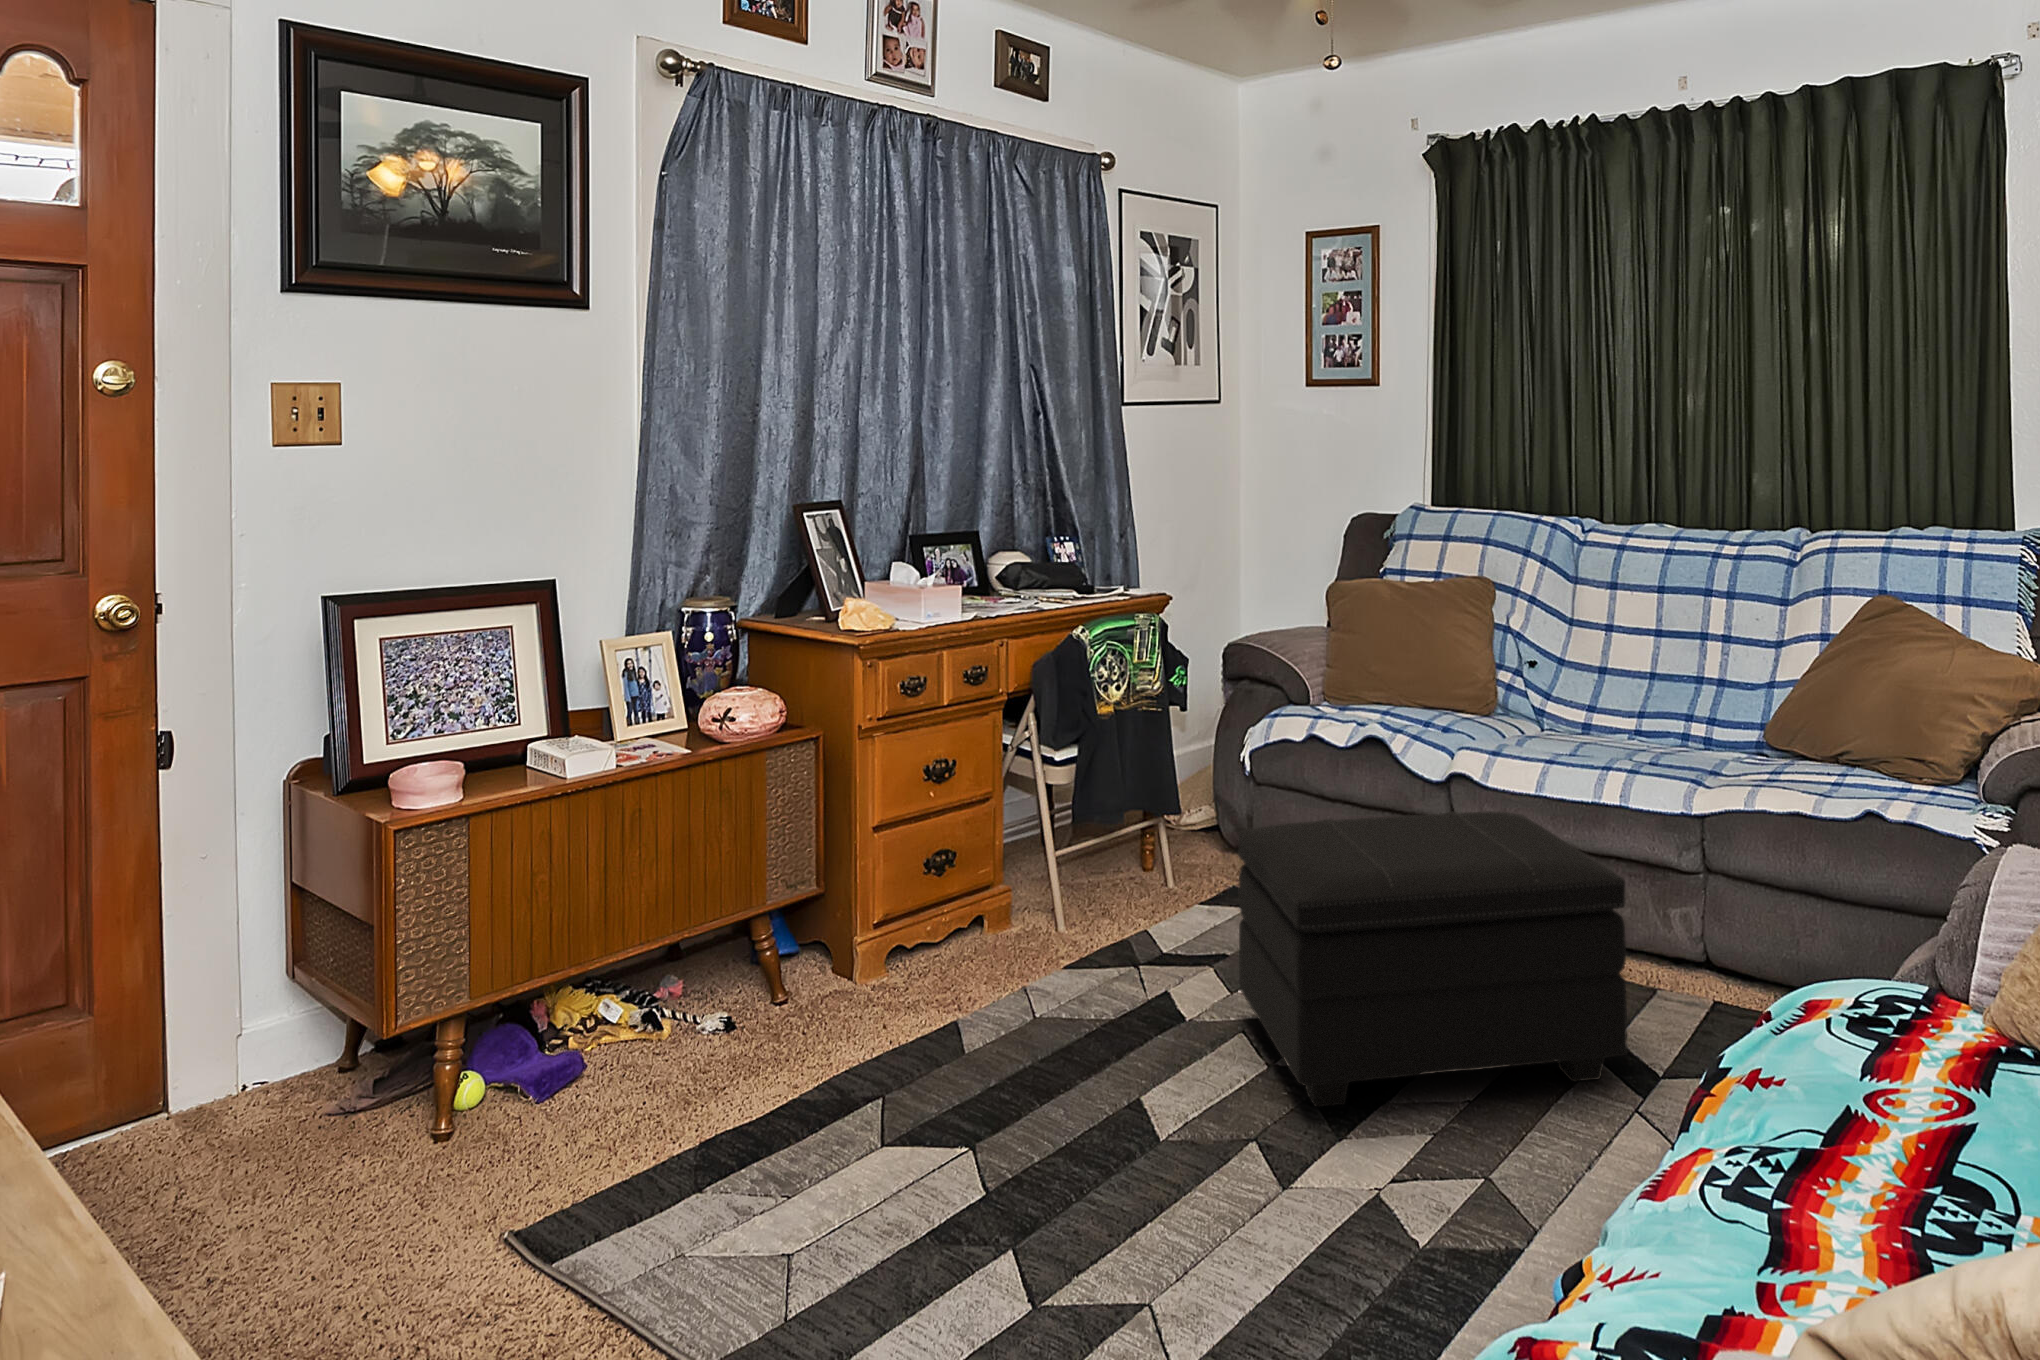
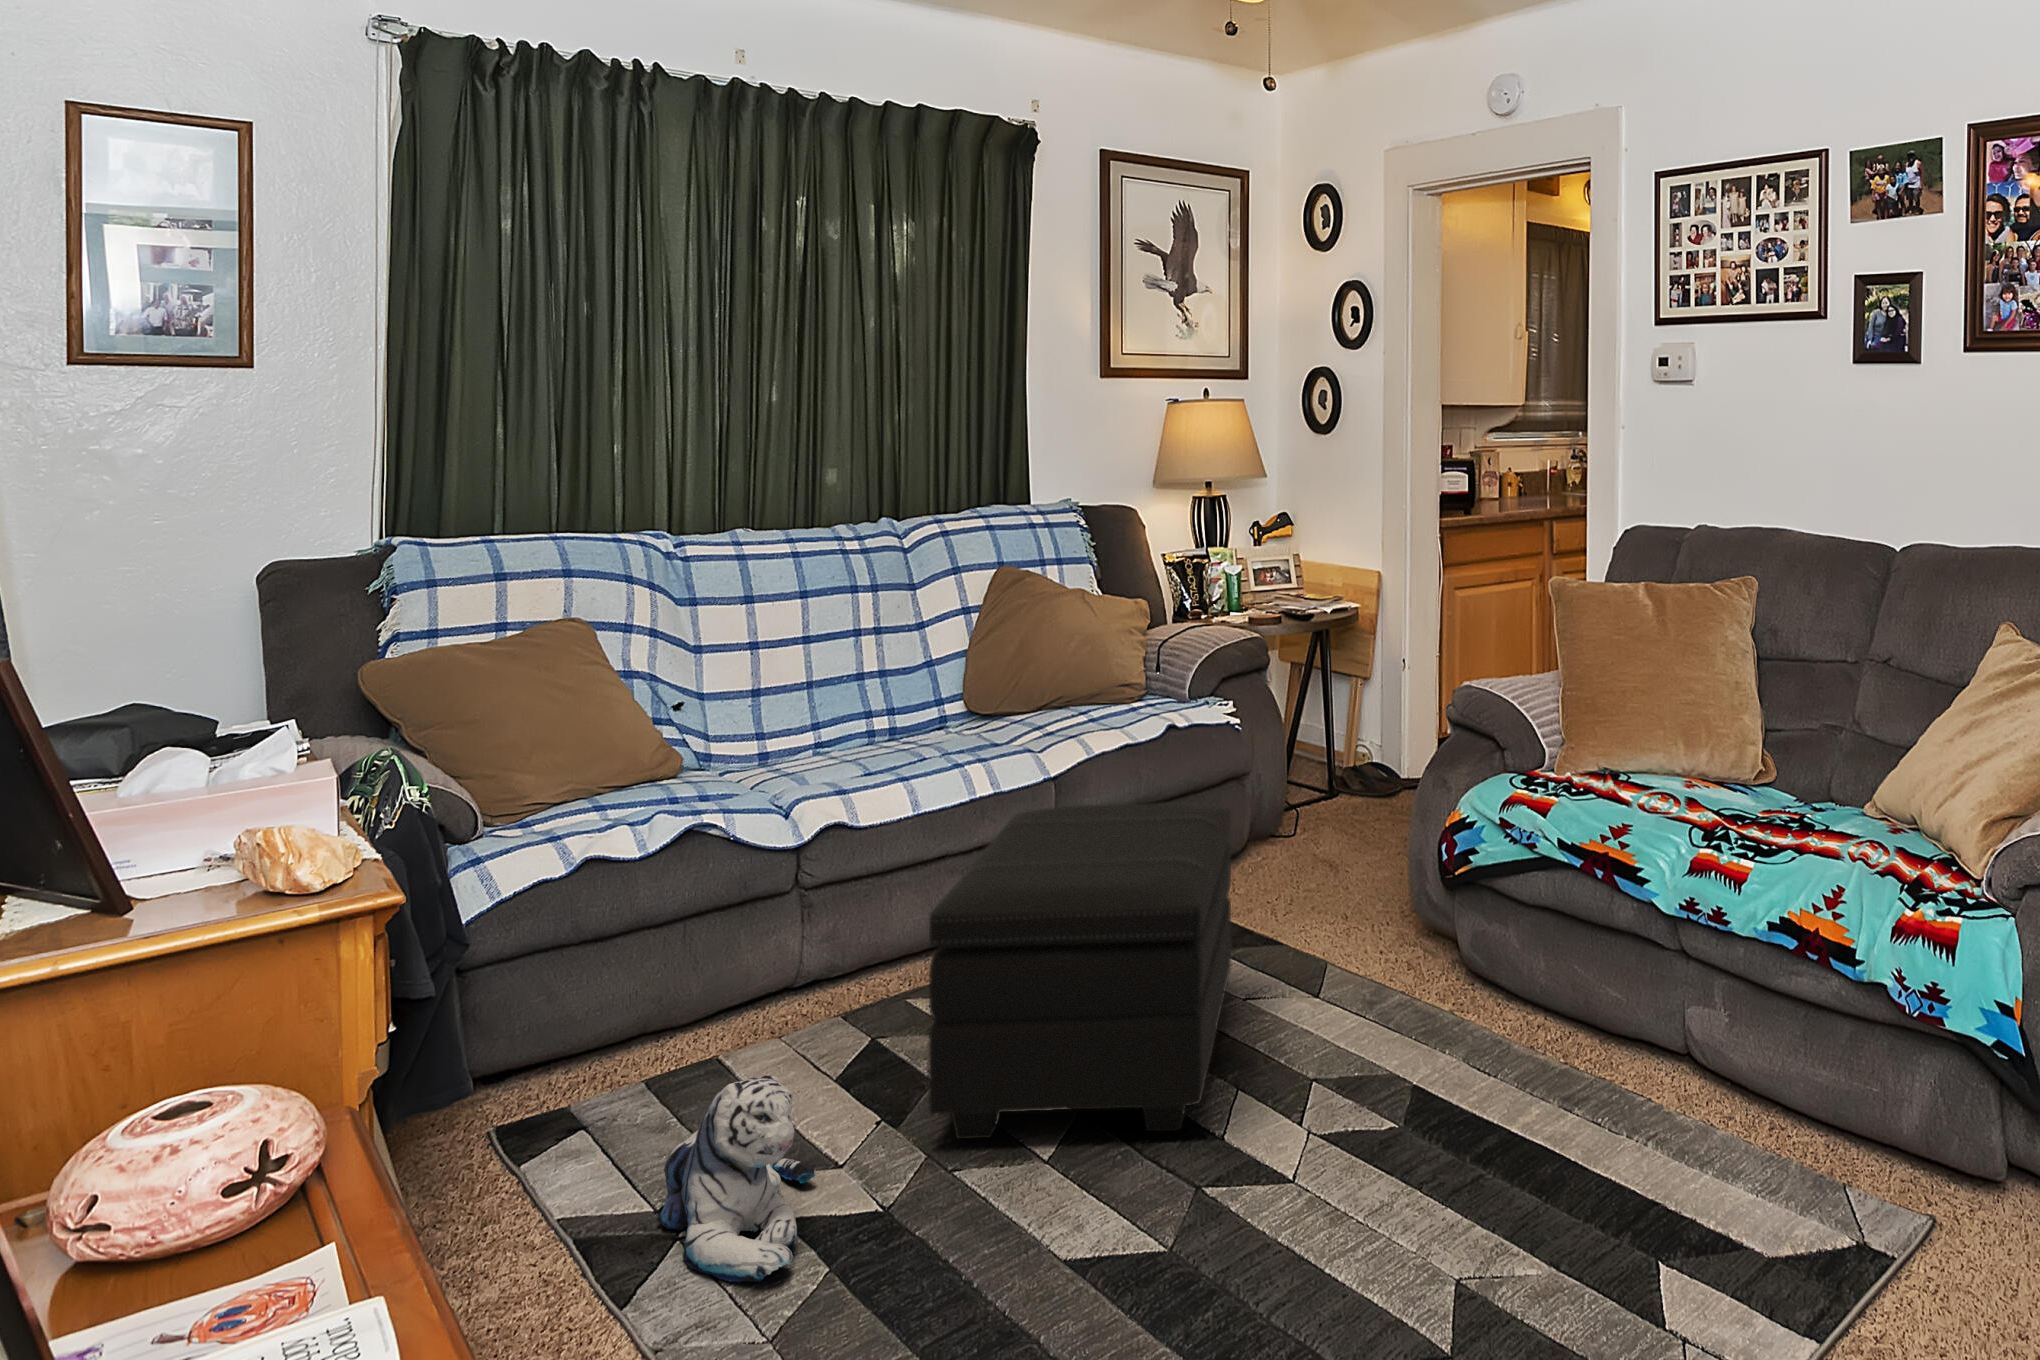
plush toy: none [1055,881,1204,1007] -> present [657,1076,815,1282]

